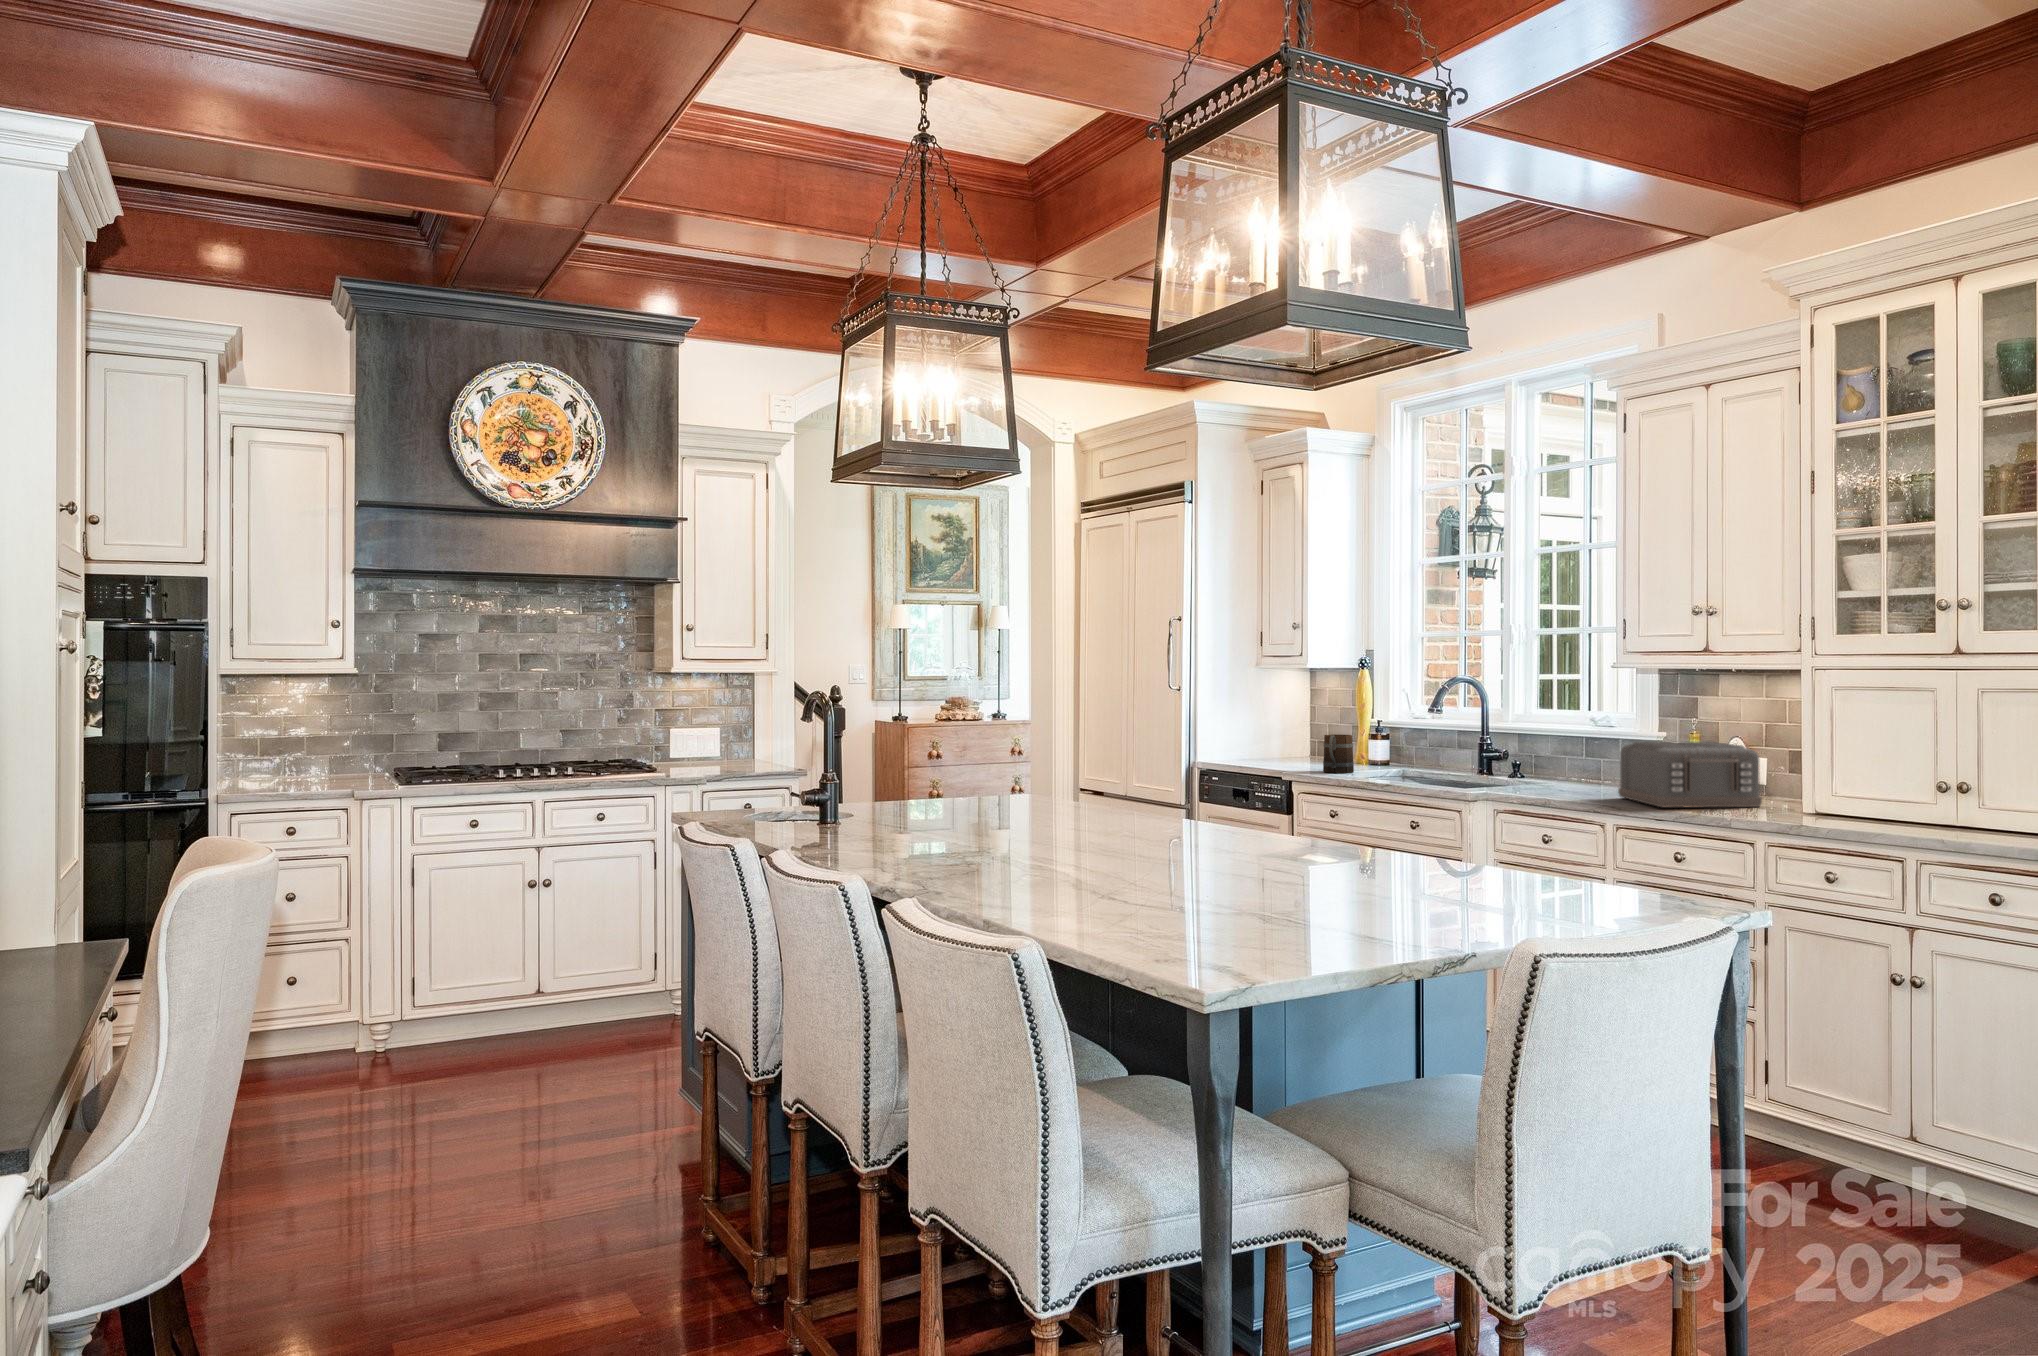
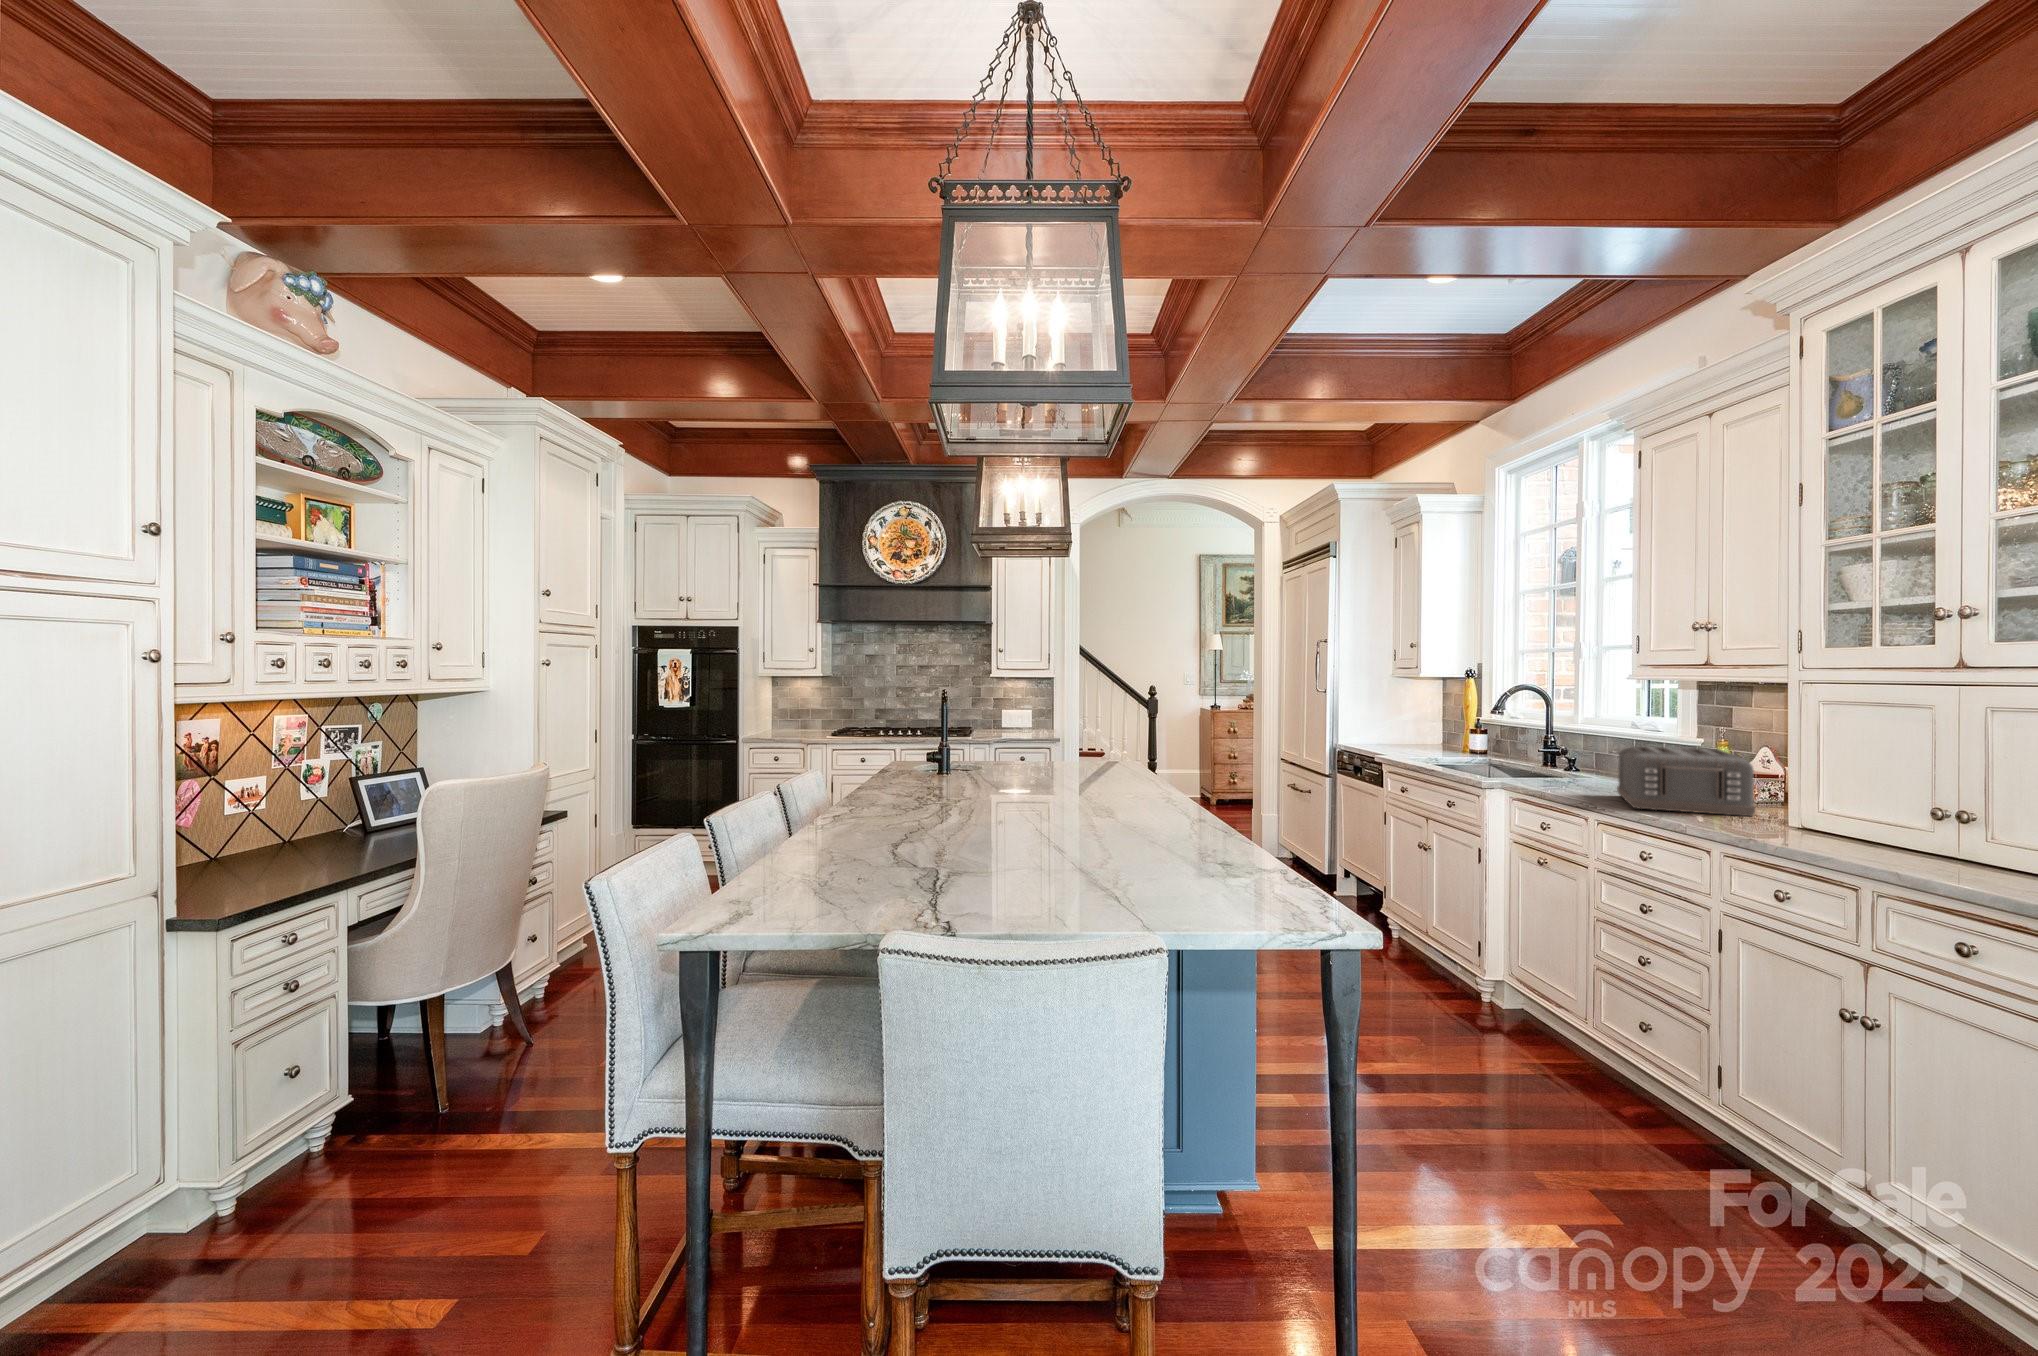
mug: present [1323,734,1354,773] -> none [1412,728,1438,758]

